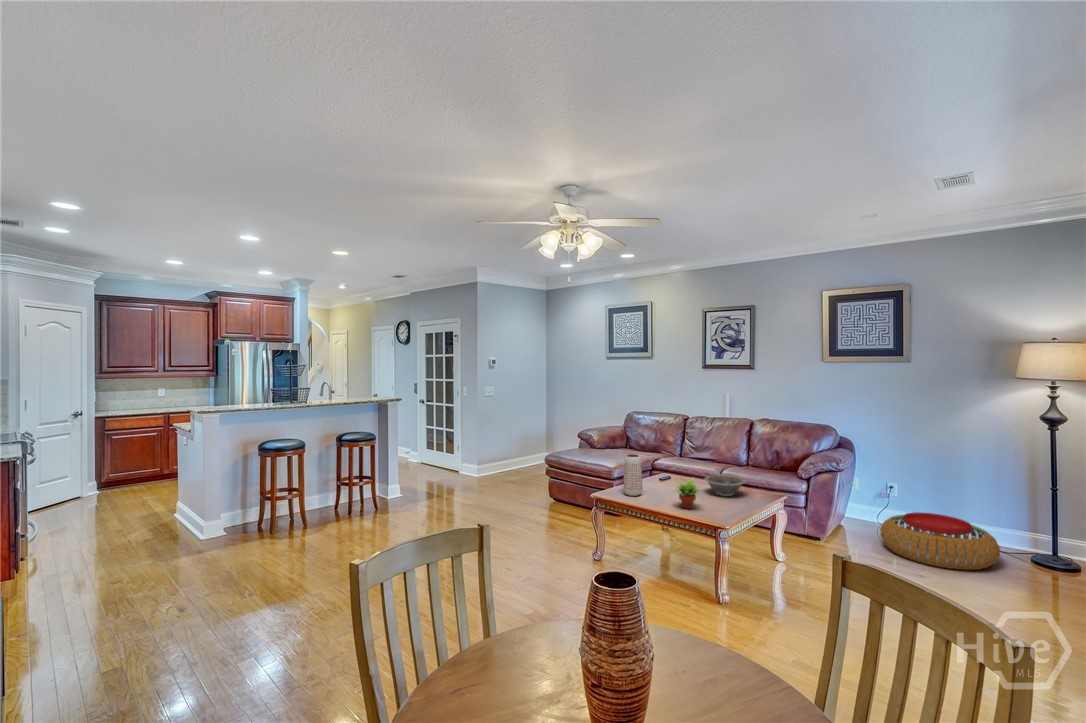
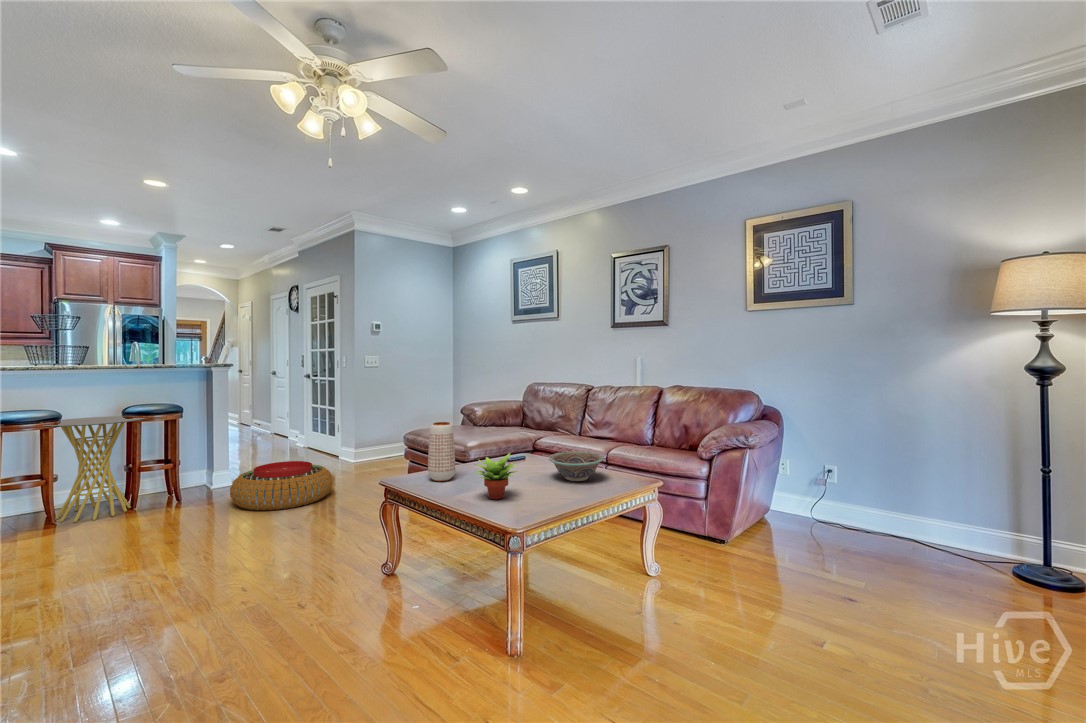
side table: none [290,443,358,526] -> present [43,416,146,522]
pouf: present [880,512,1000,570] -> present [230,461,333,510]

